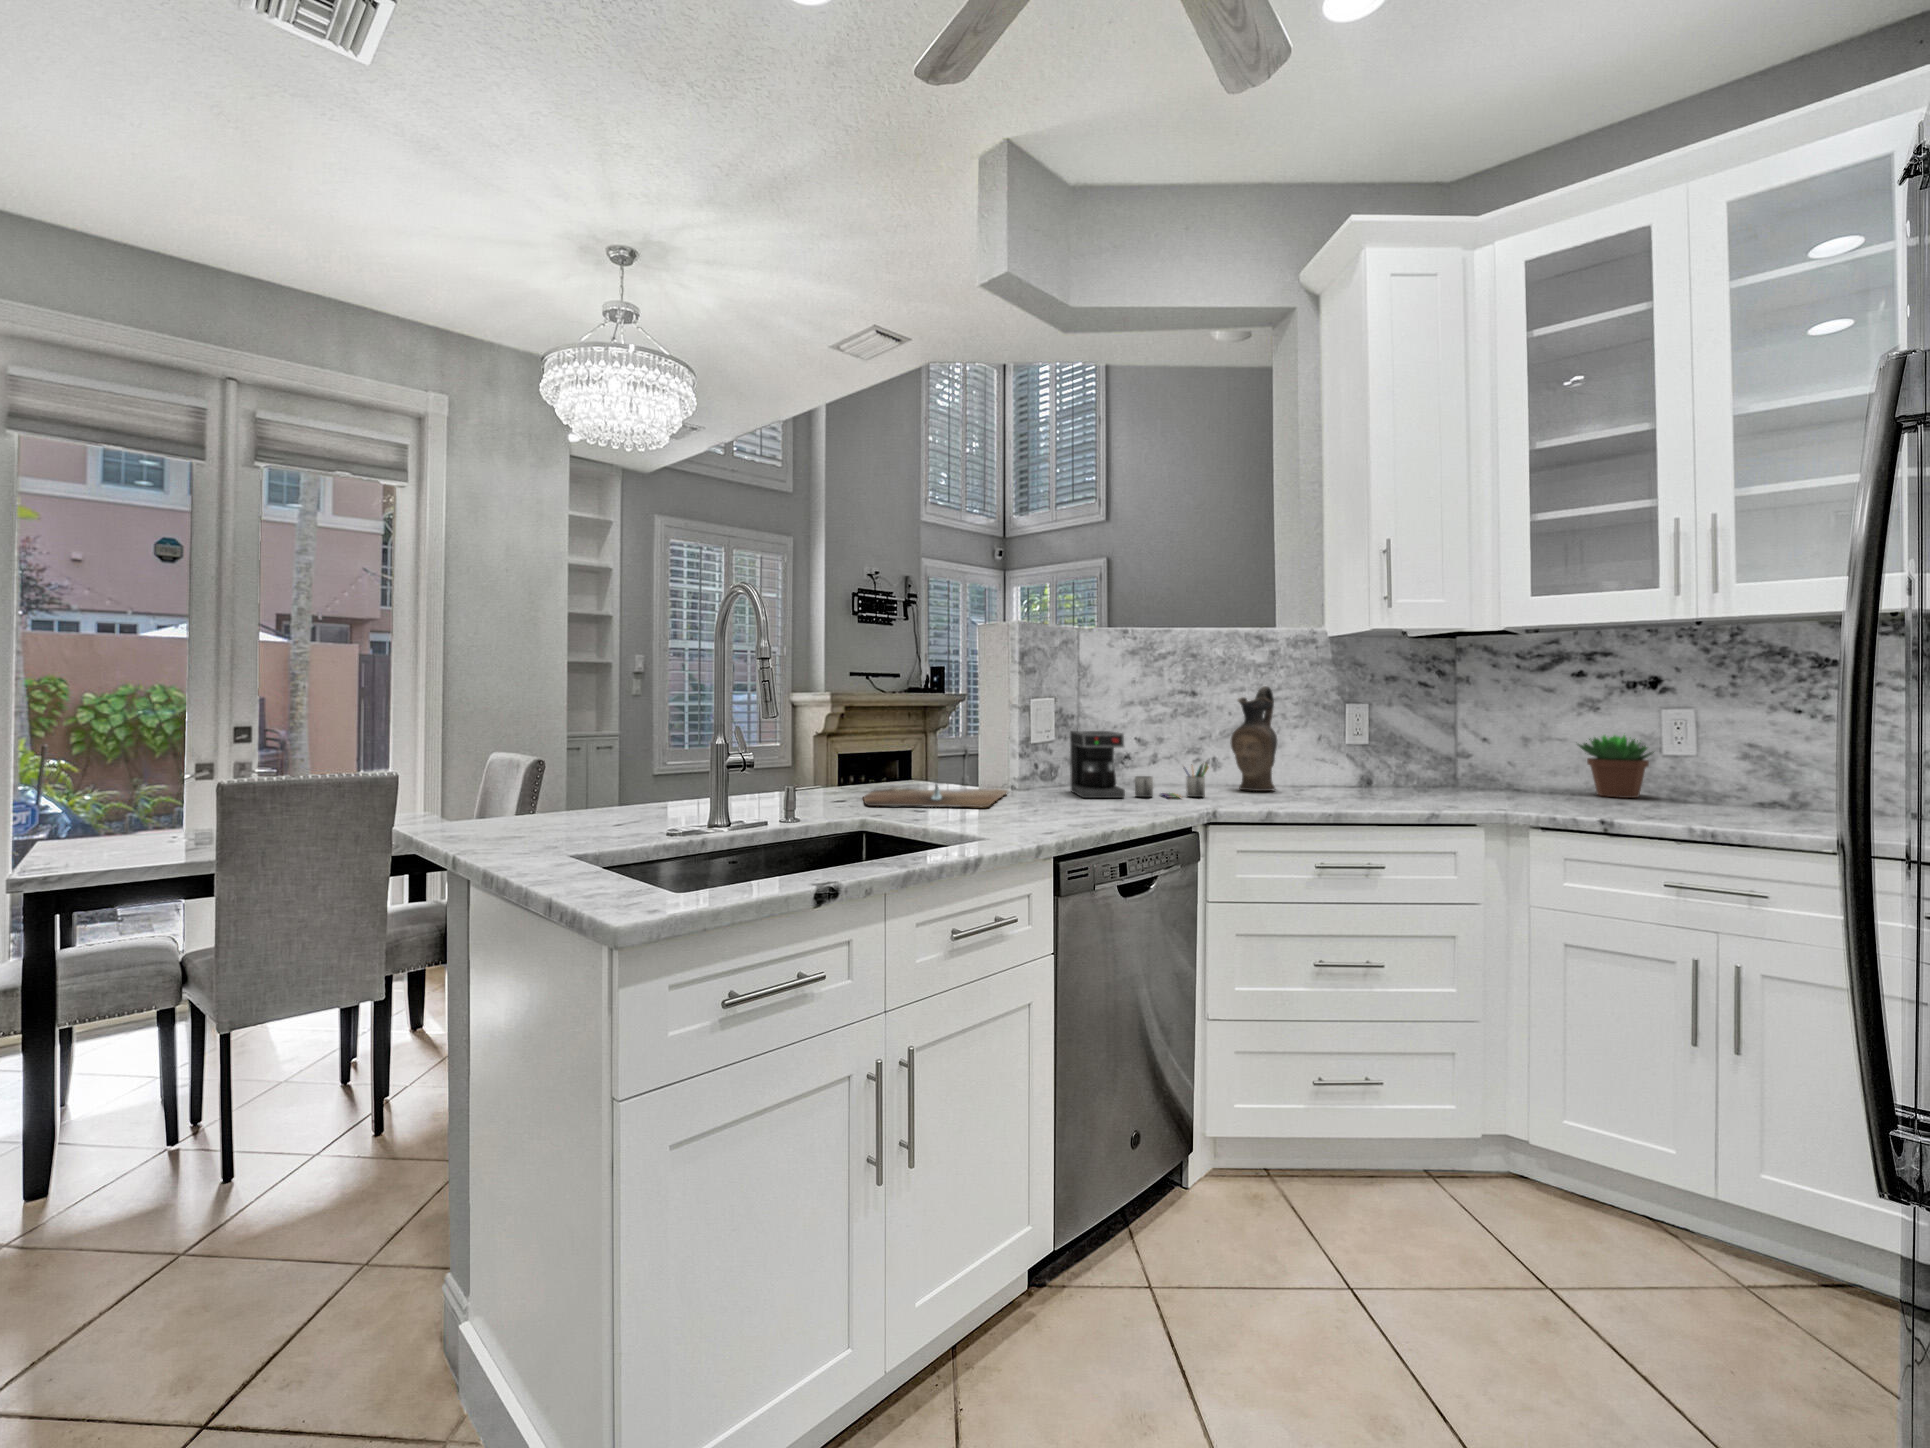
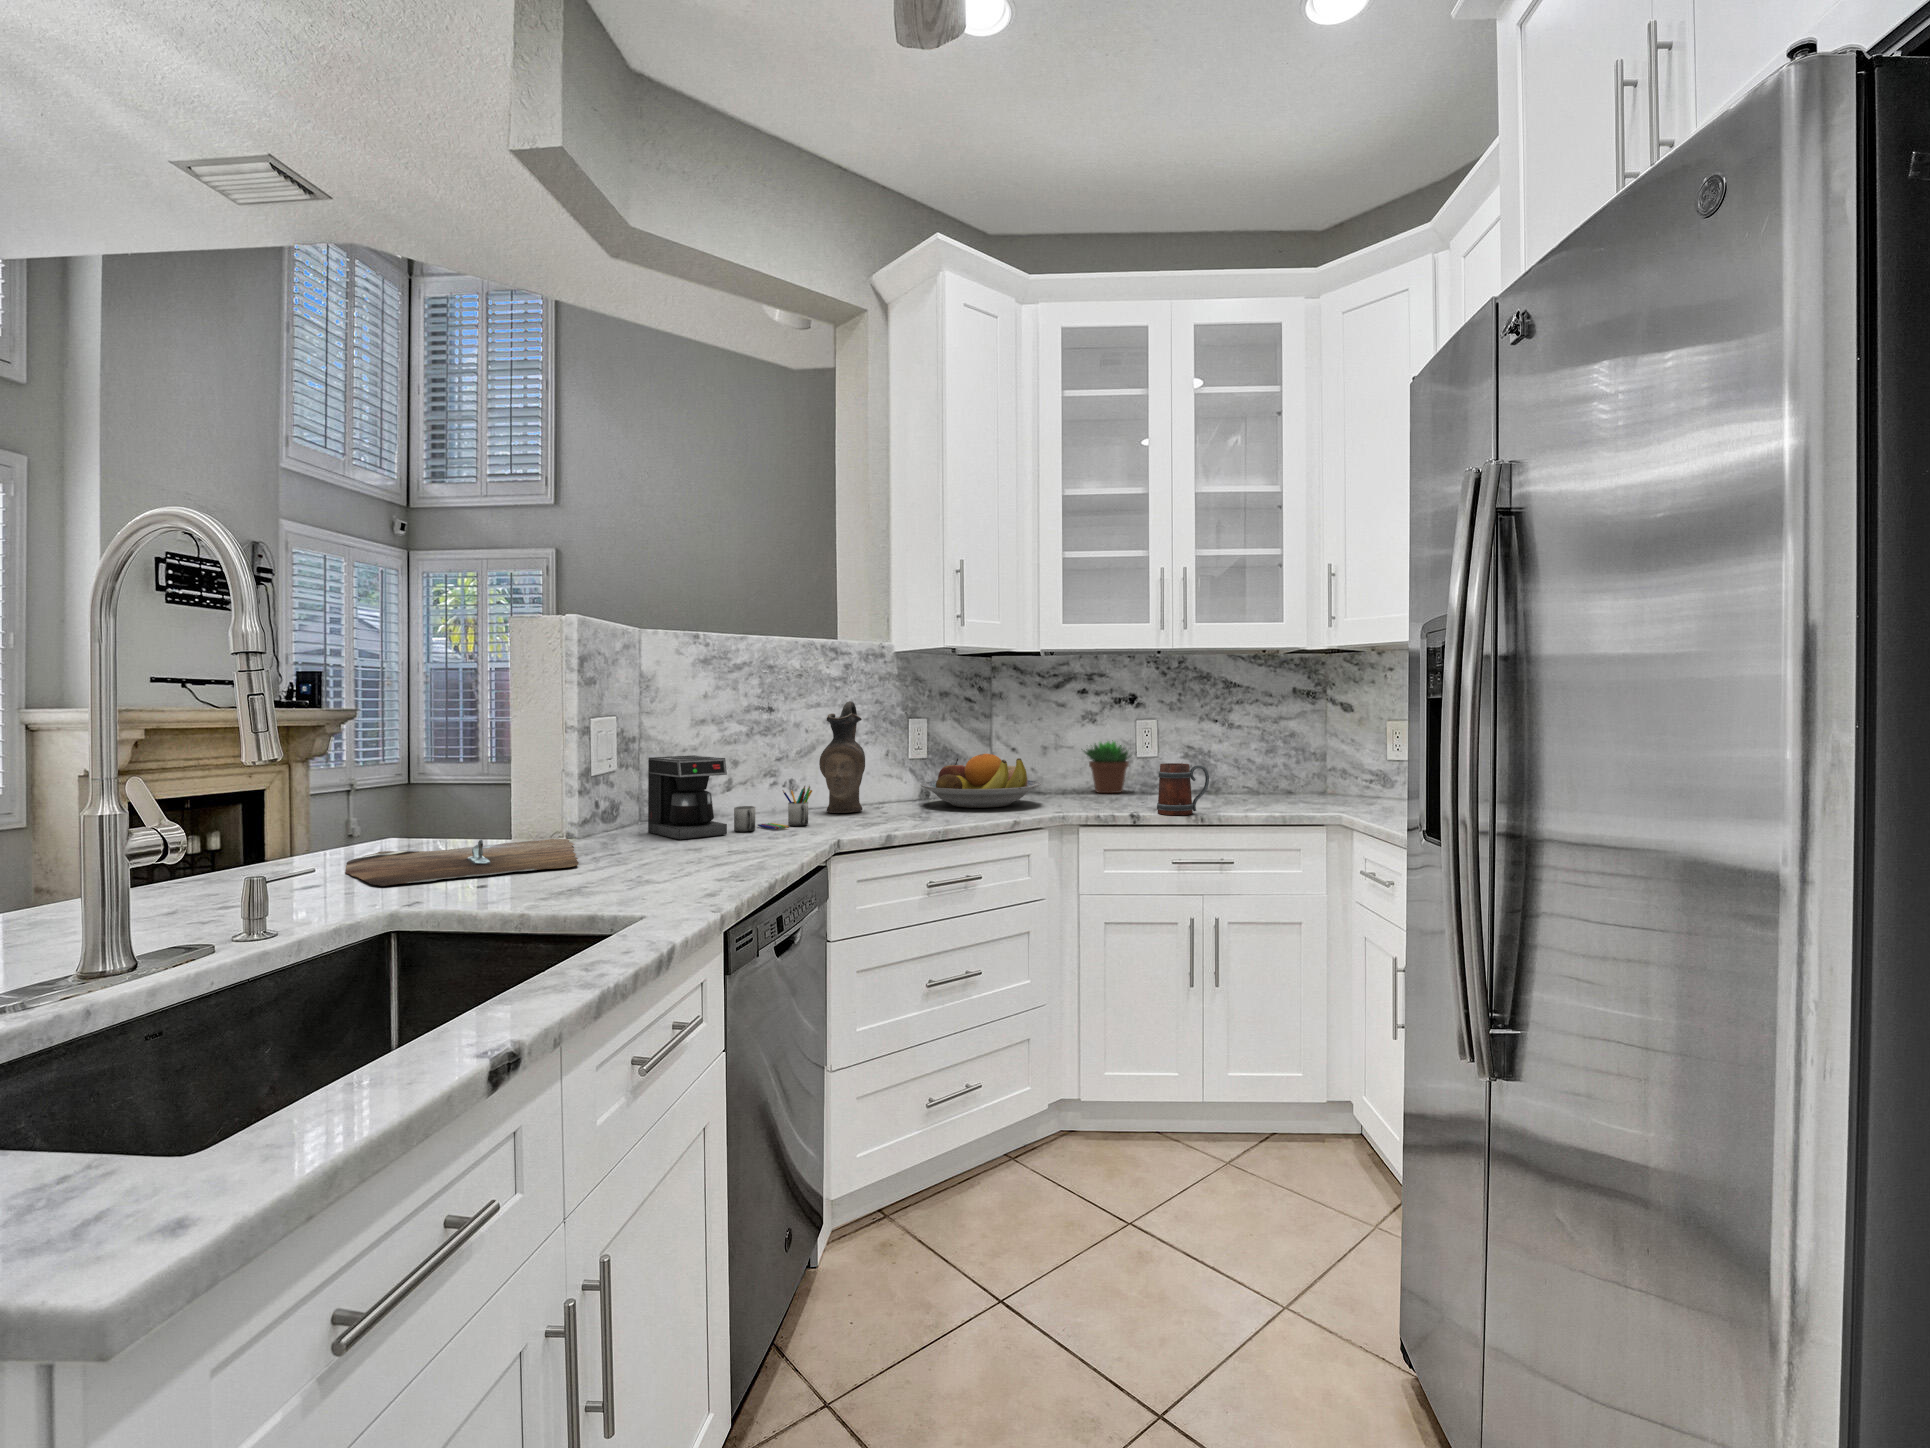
fruit bowl: none [1344,742,1491,799] -> present [921,754,1041,808]
mug: none [1638,762,1724,827] -> present [1157,763,1209,815]

